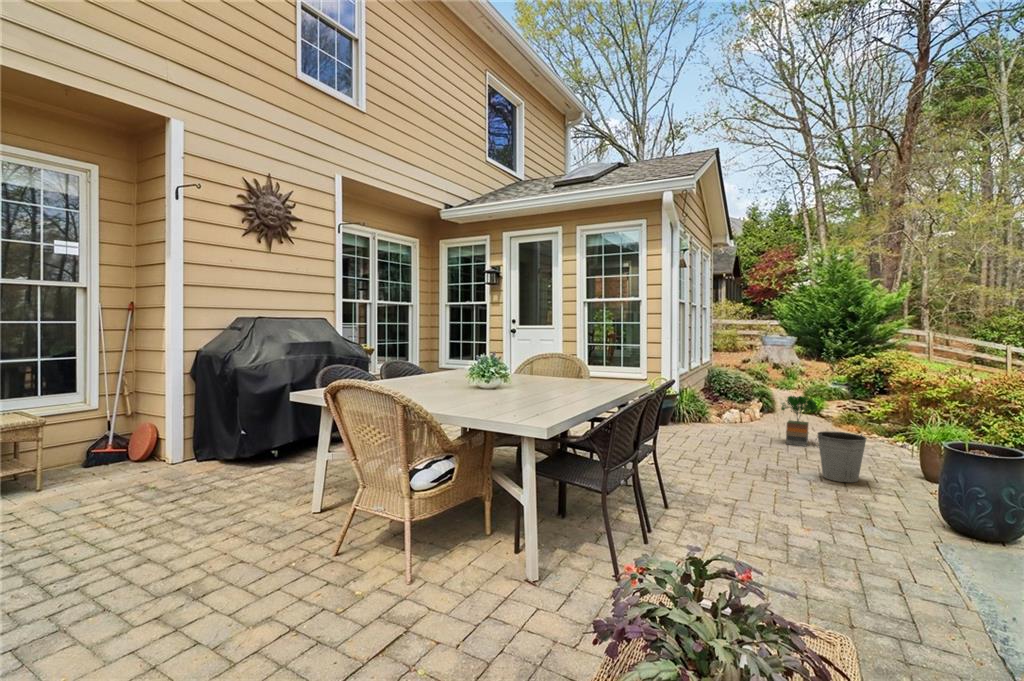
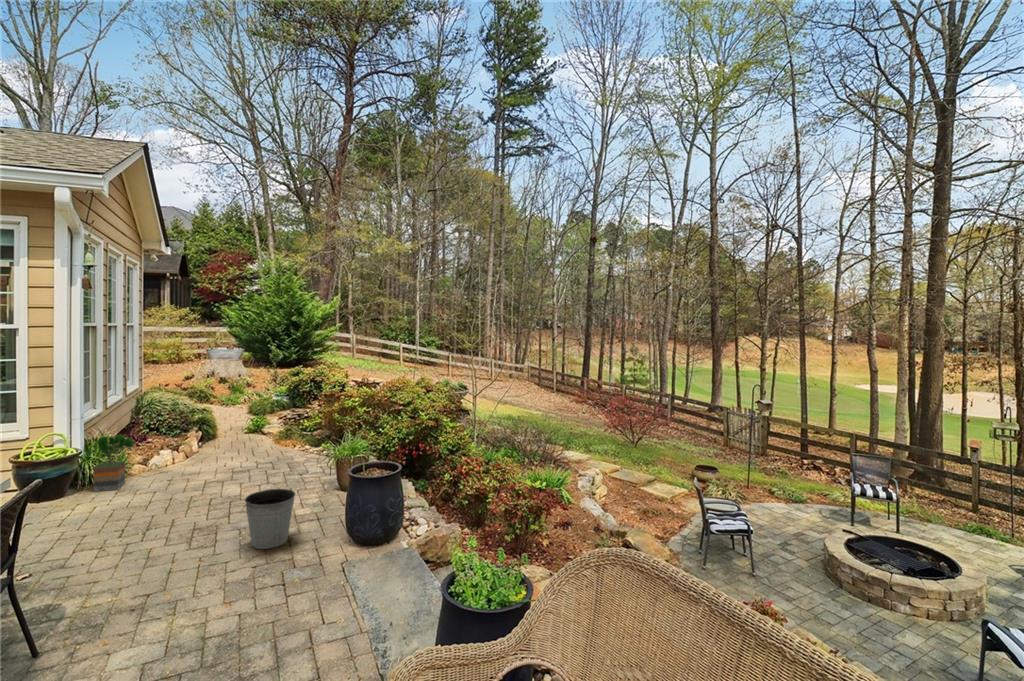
potted tree: present [781,396,817,446] -> present [87,435,135,492]

